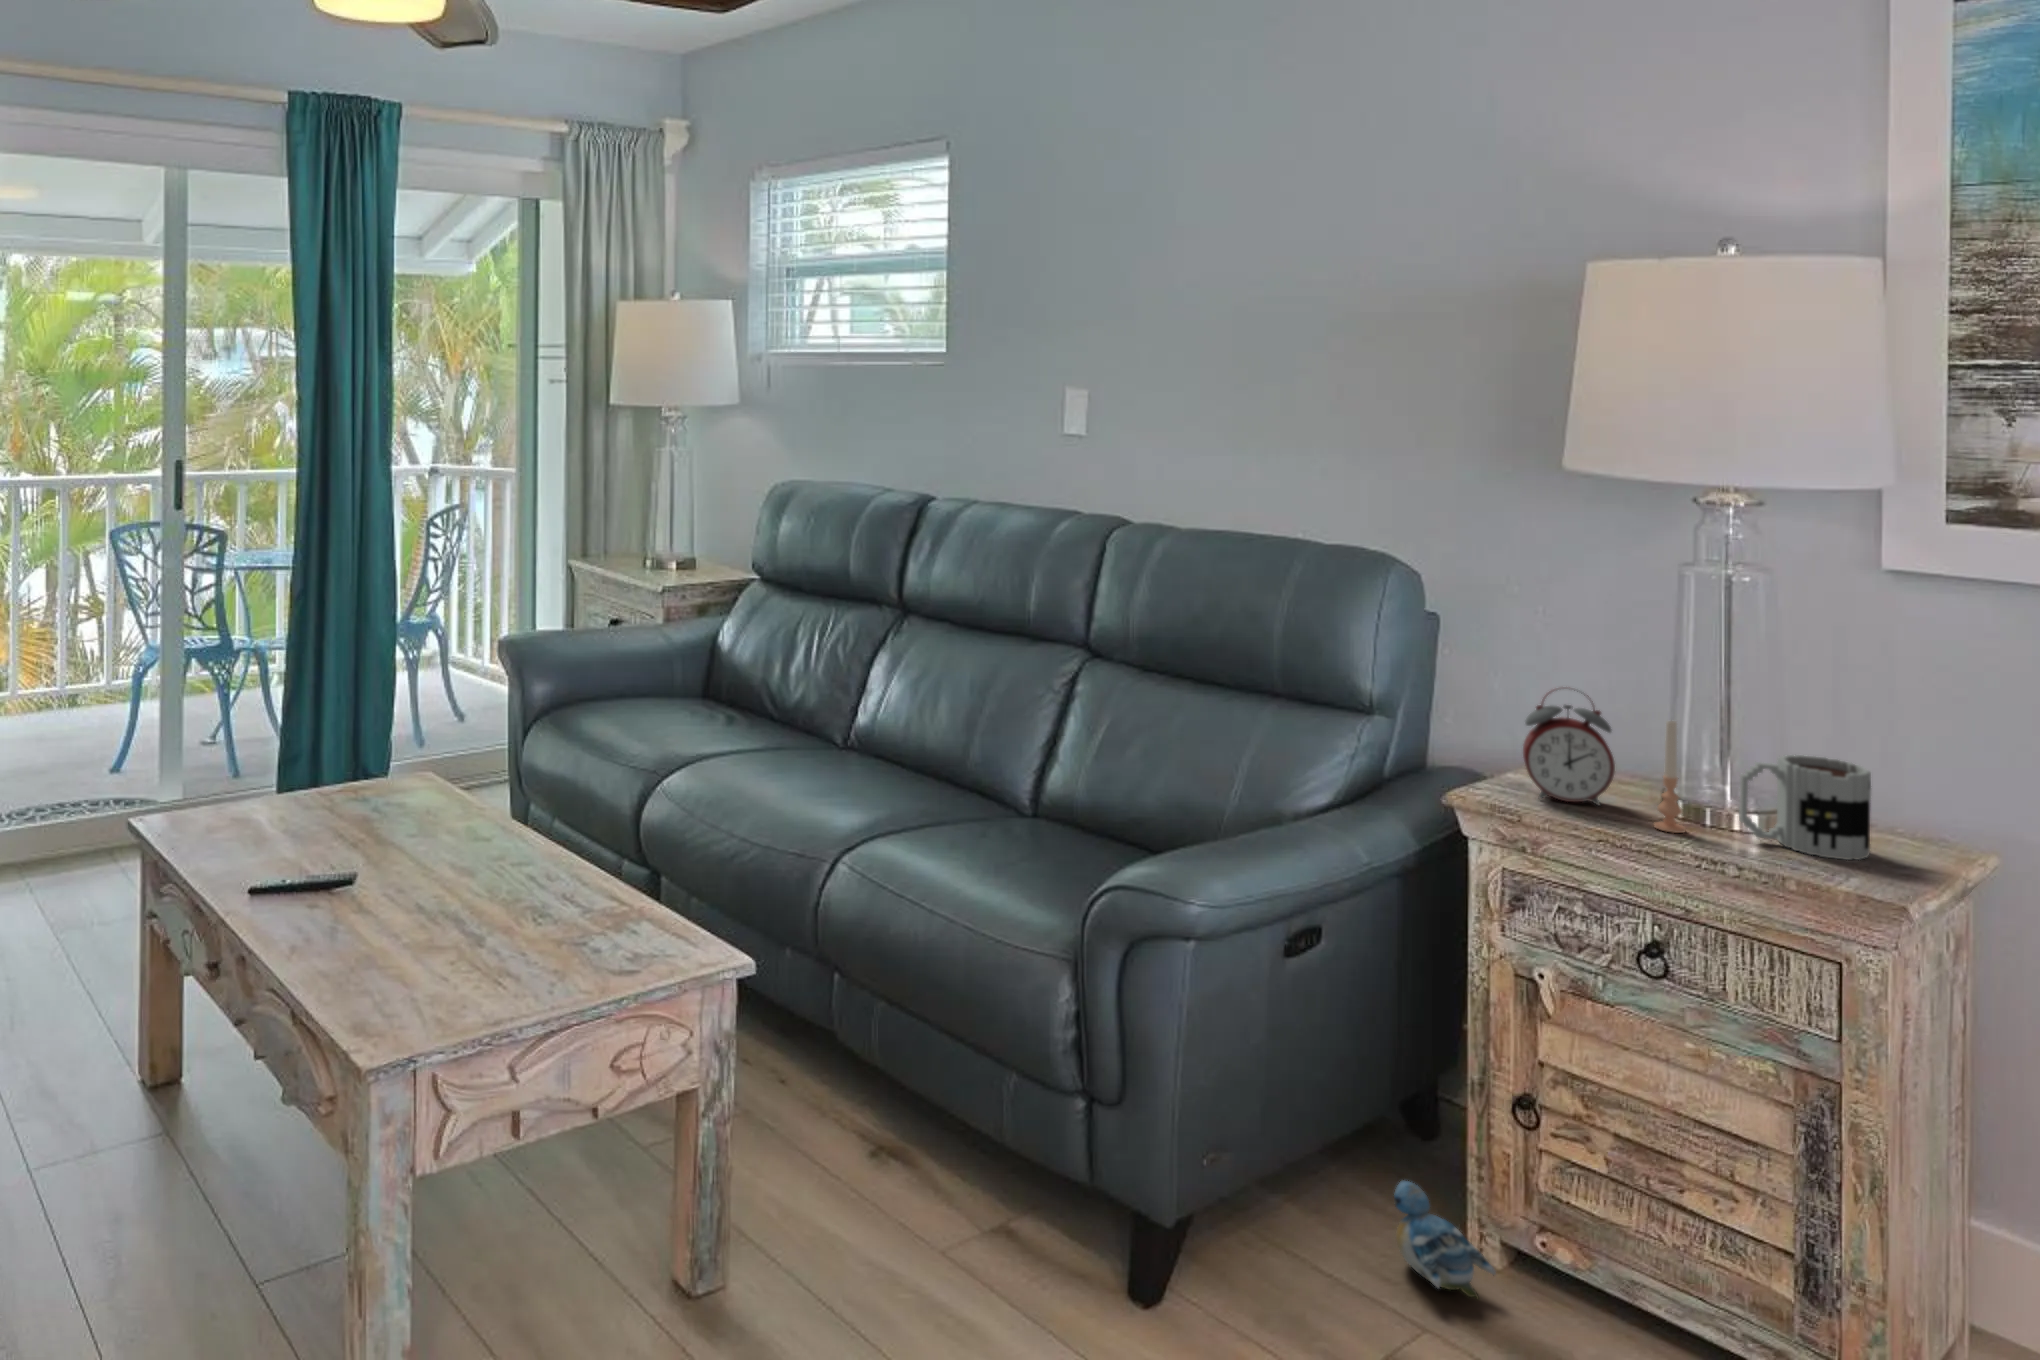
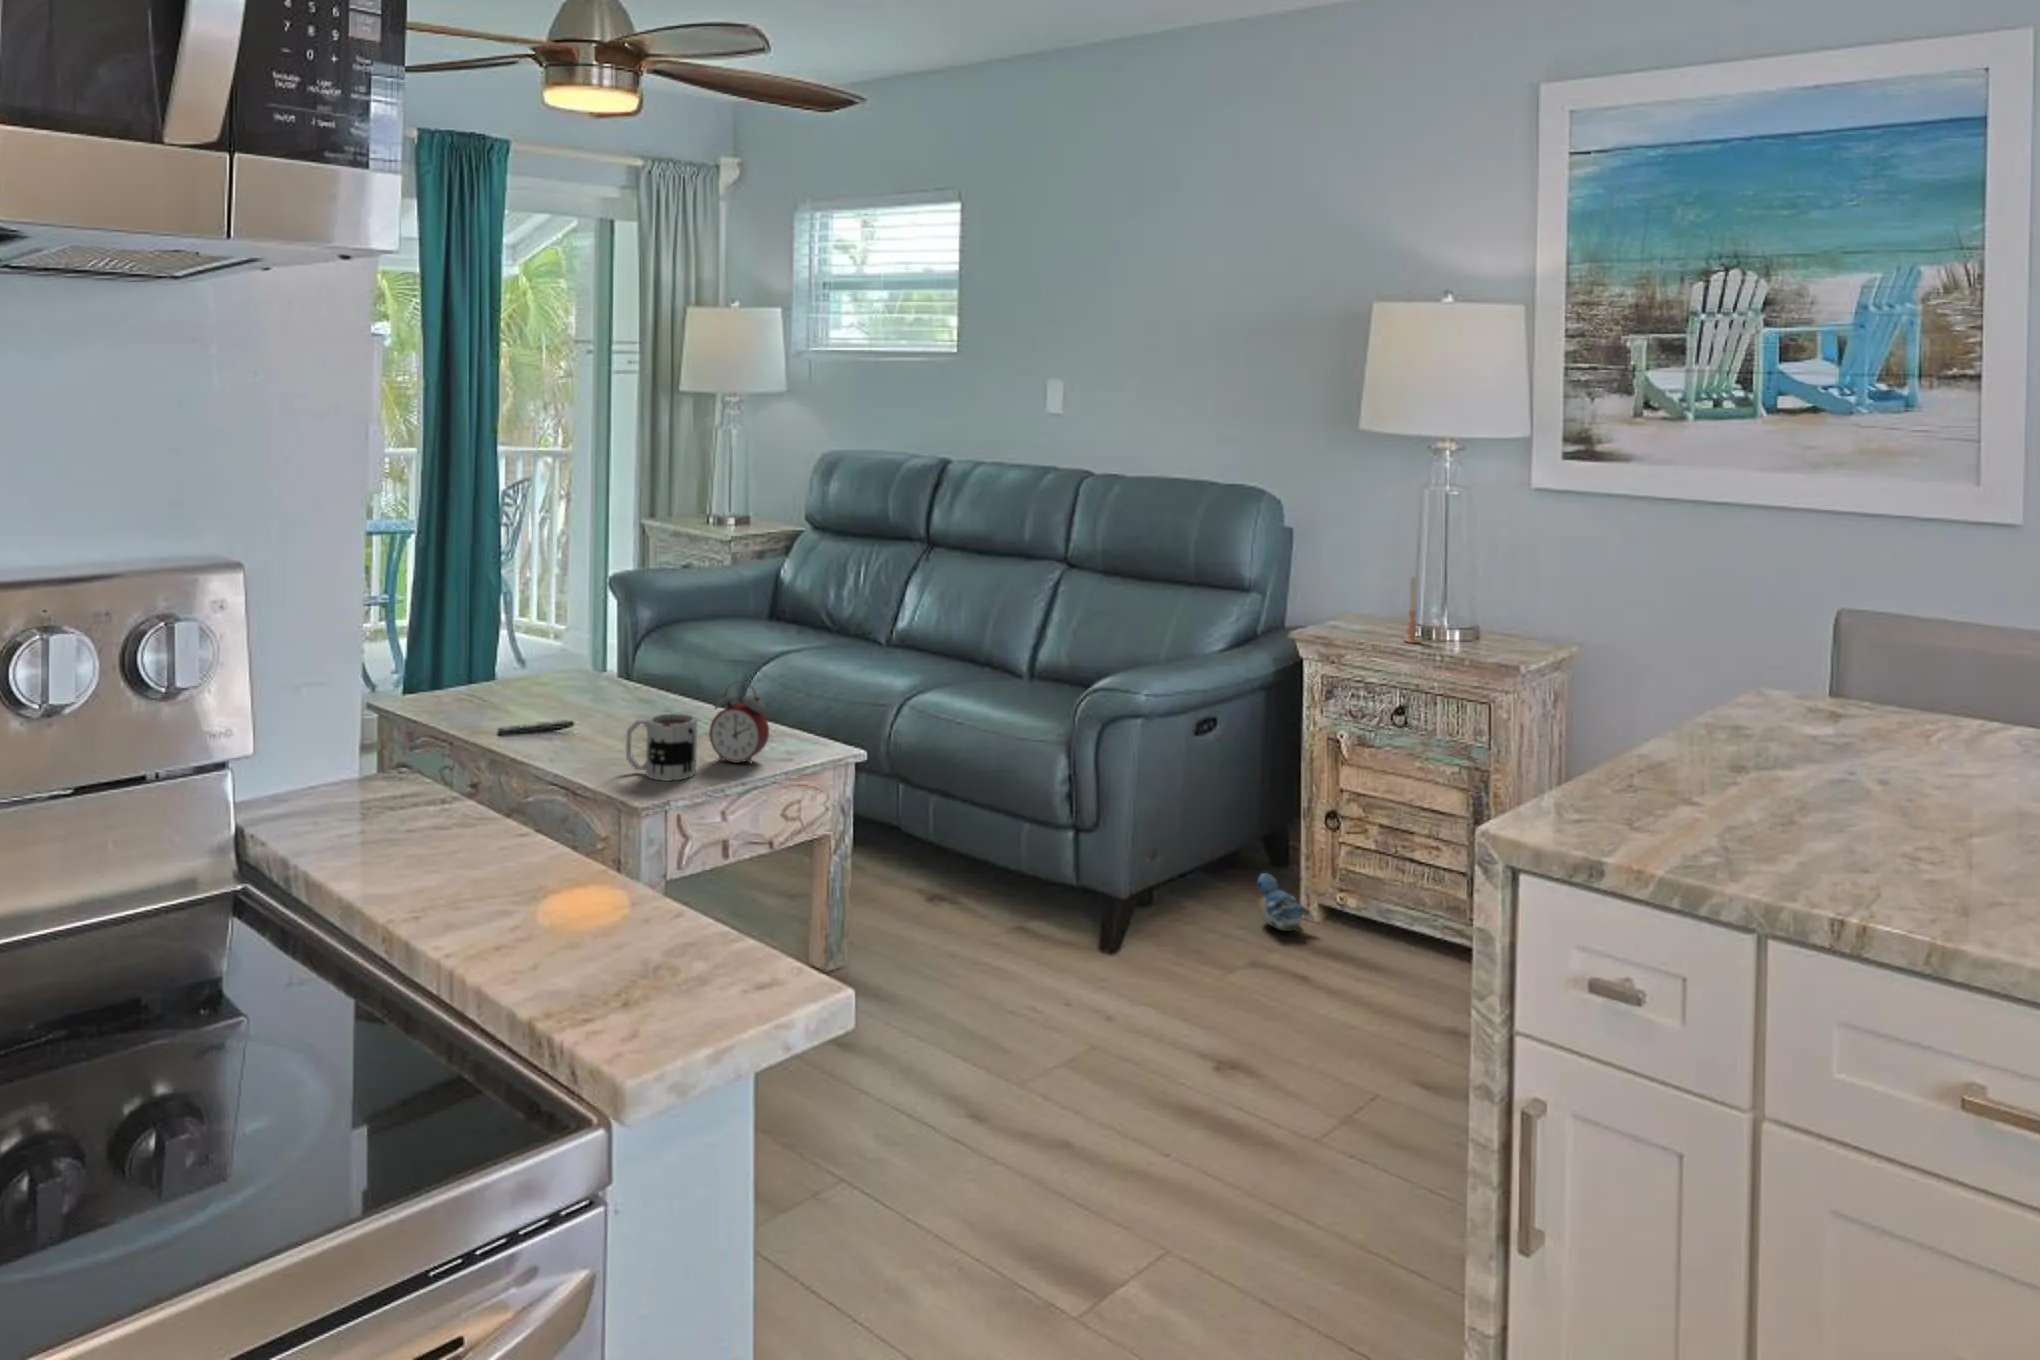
alarm clock: present [1523,690,1615,805] -> present [709,686,769,764]
mug: present [1739,755,1871,860] -> present [626,713,697,781]

